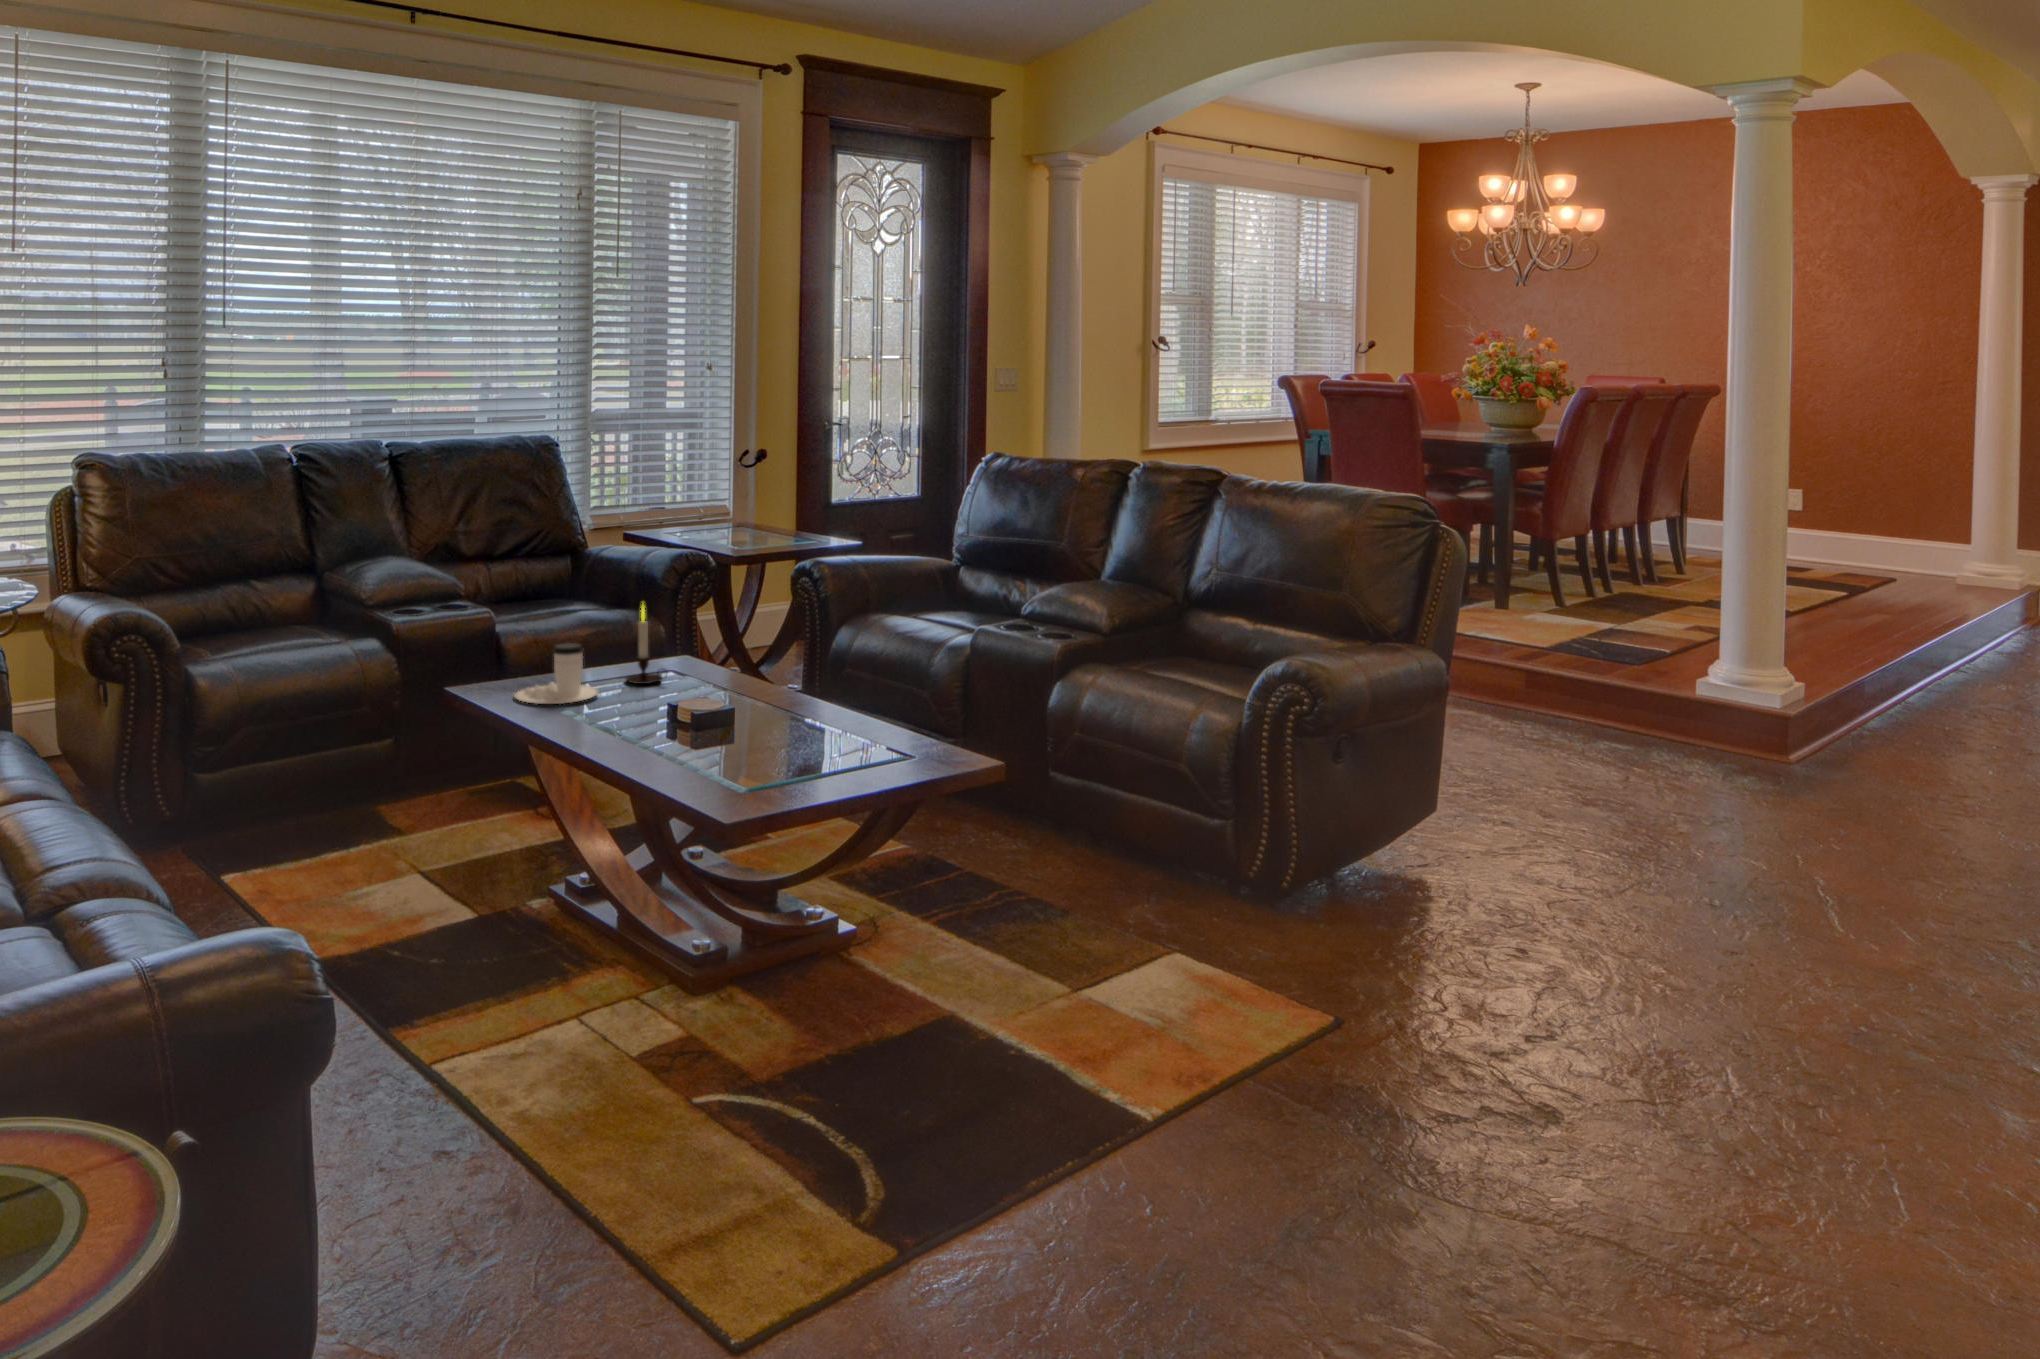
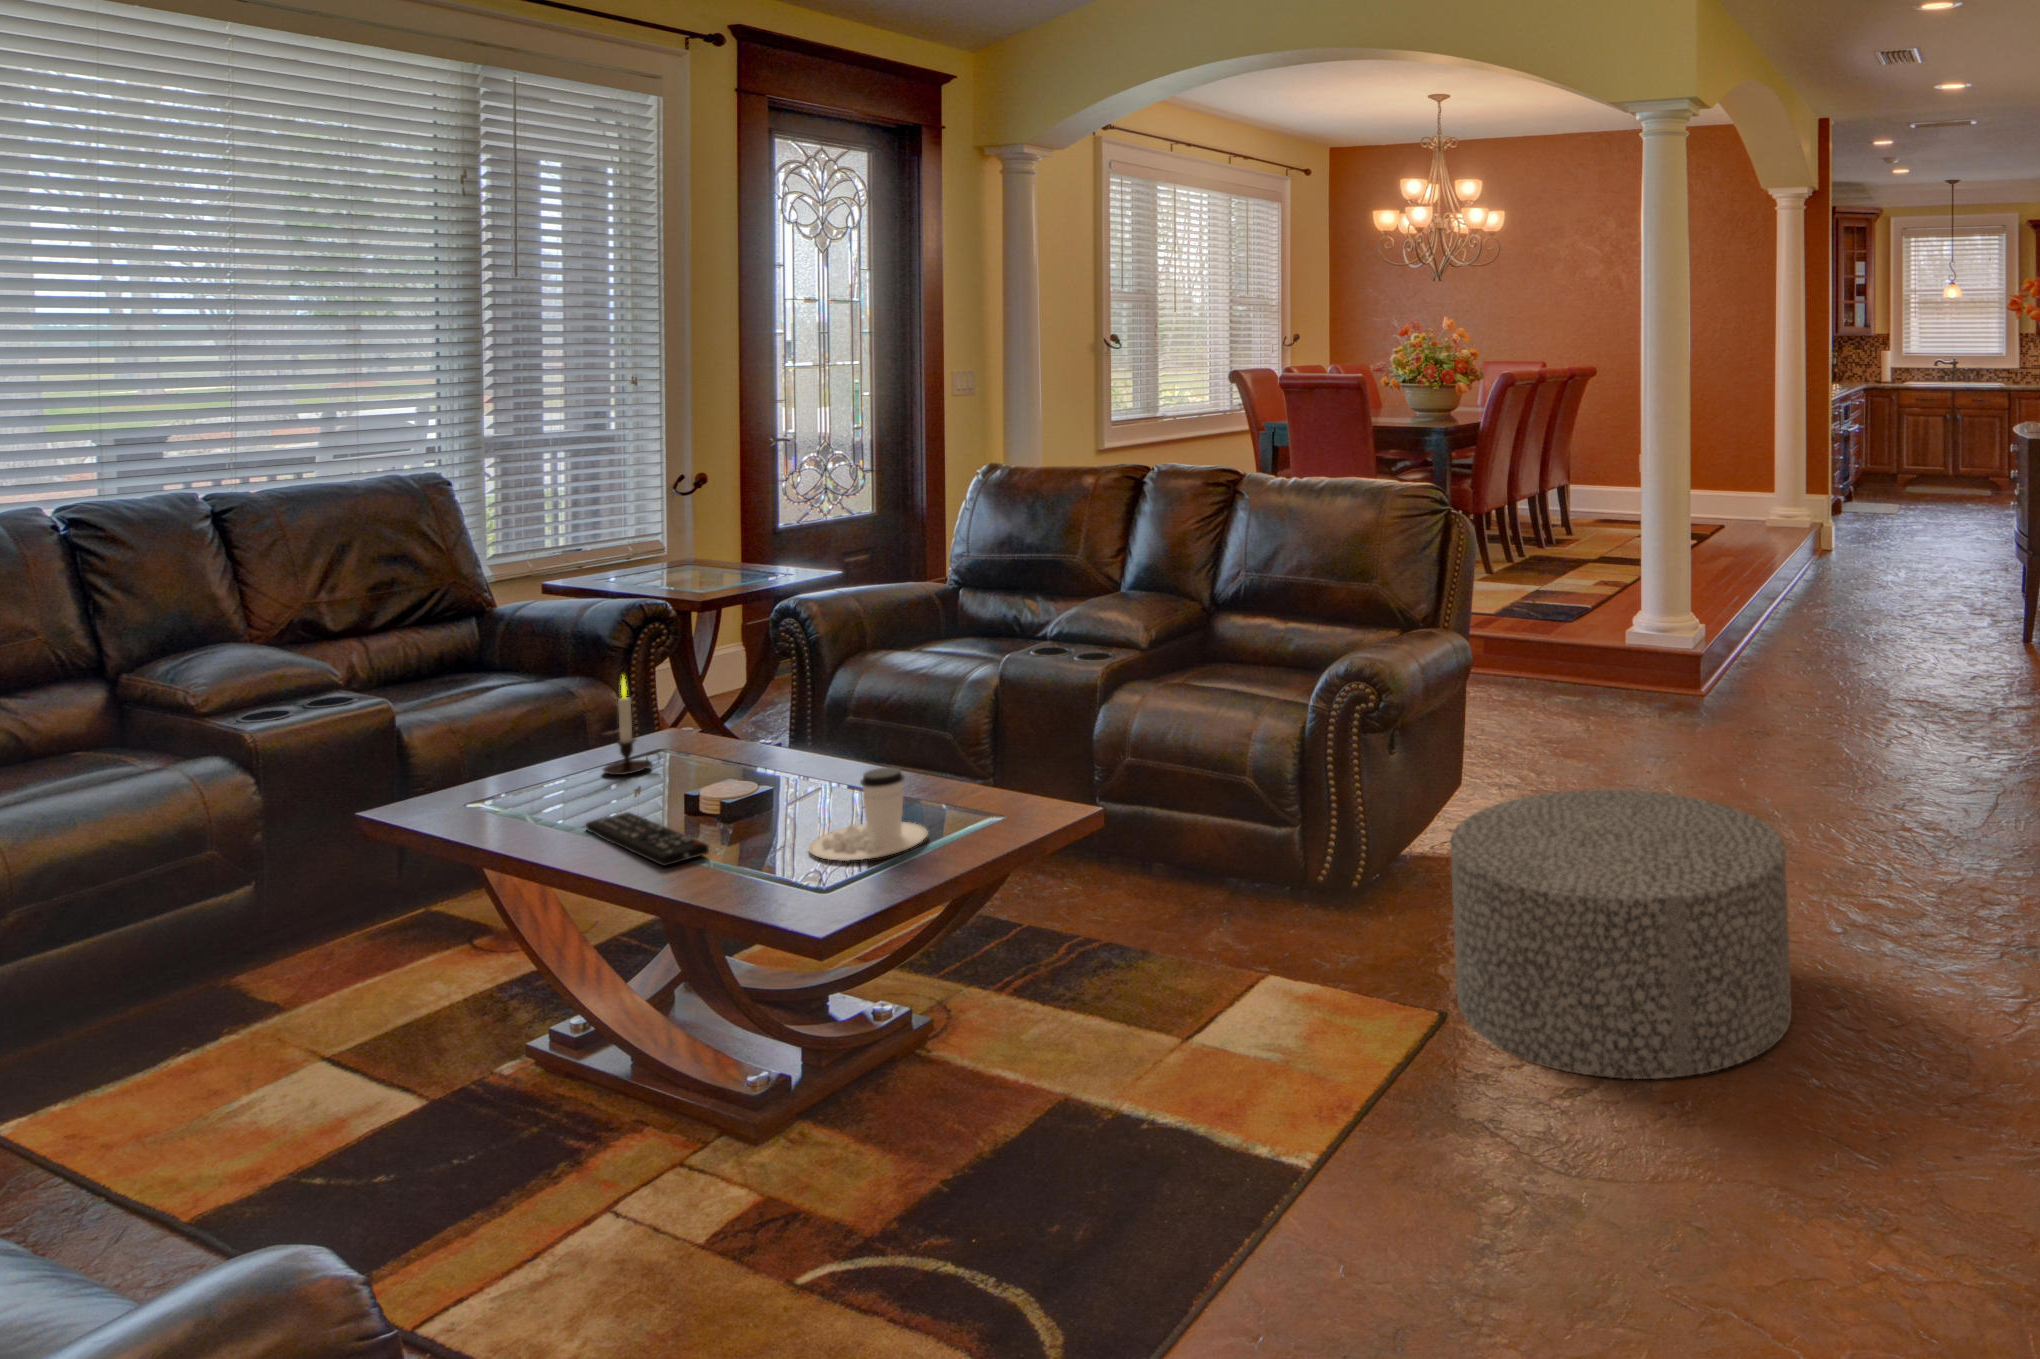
coffee cup: present [514,643,599,704] -> present [808,767,928,861]
remote control: none [596,712,673,756] -> present [586,812,709,866]
ottoman: none [1358,825,1755,1145] -> present [1450,790,1792,1079]

